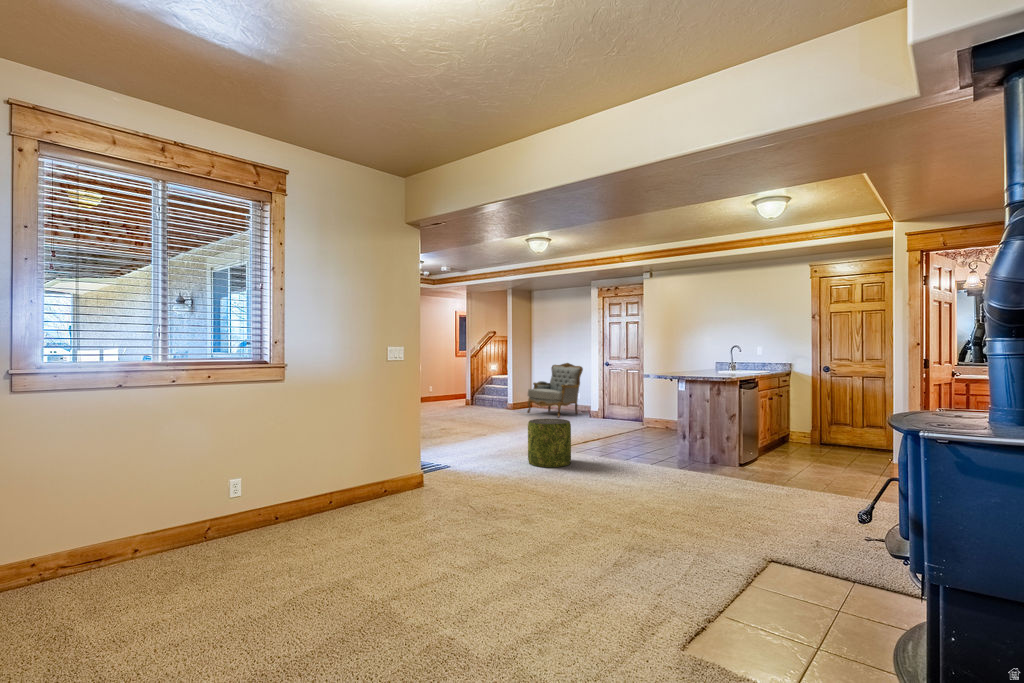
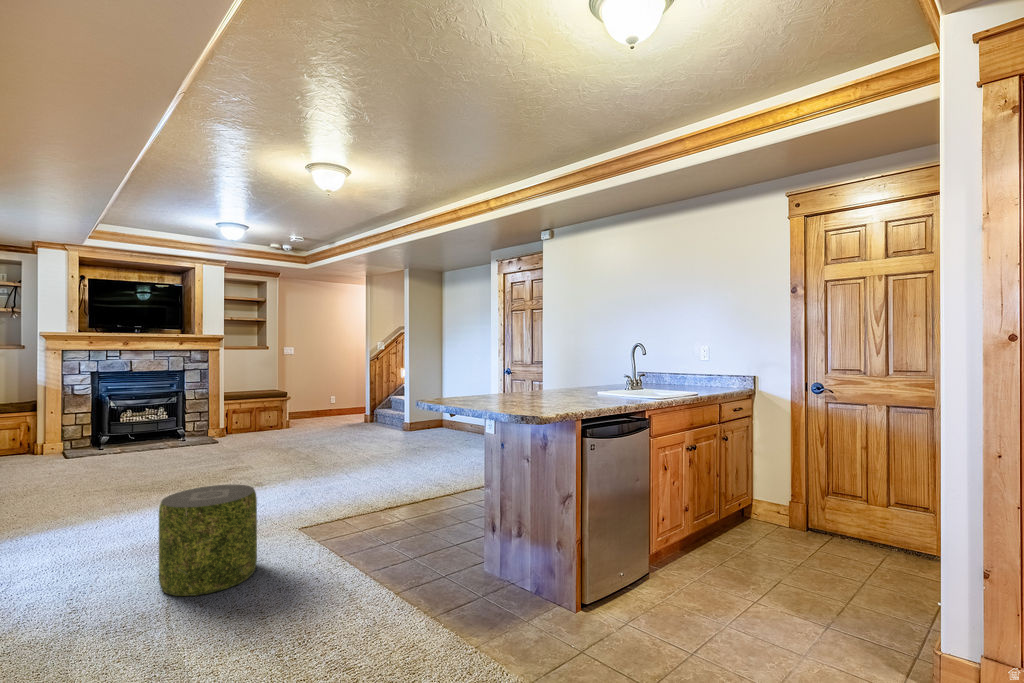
armchair: present [527,363,583,417] -> none [413,368,493,448]

